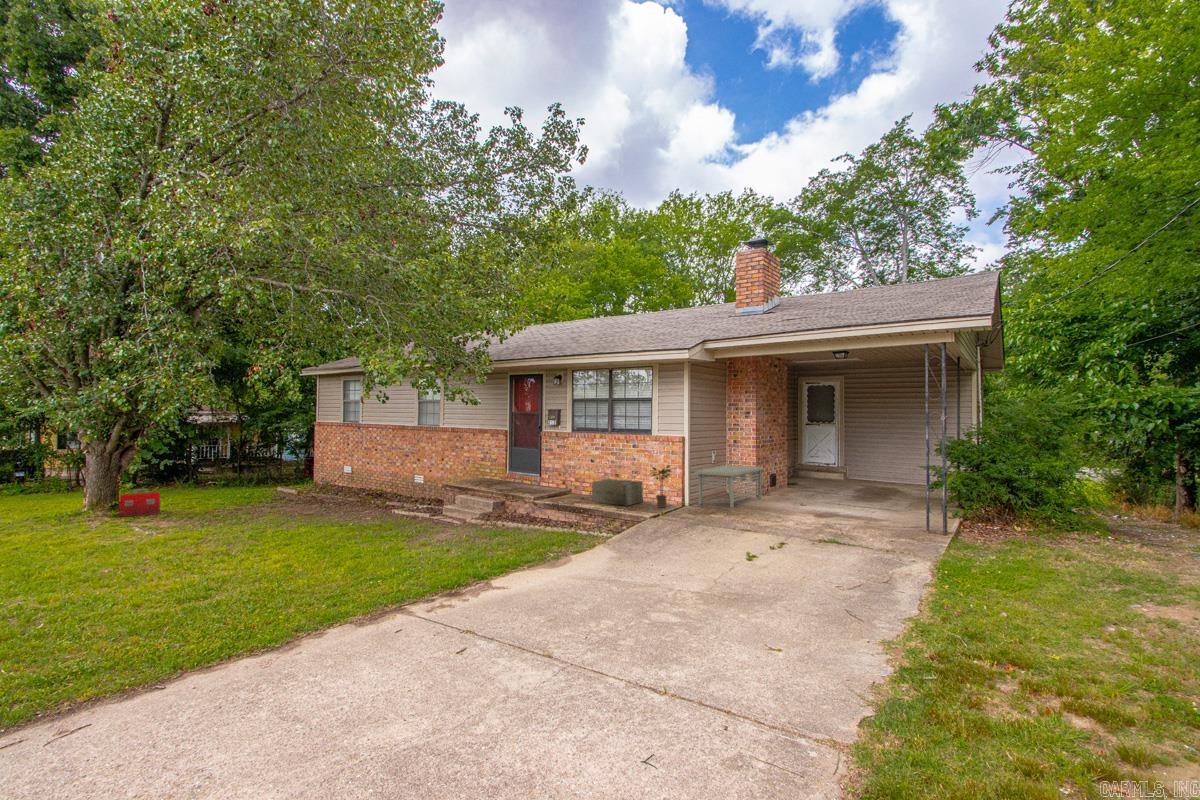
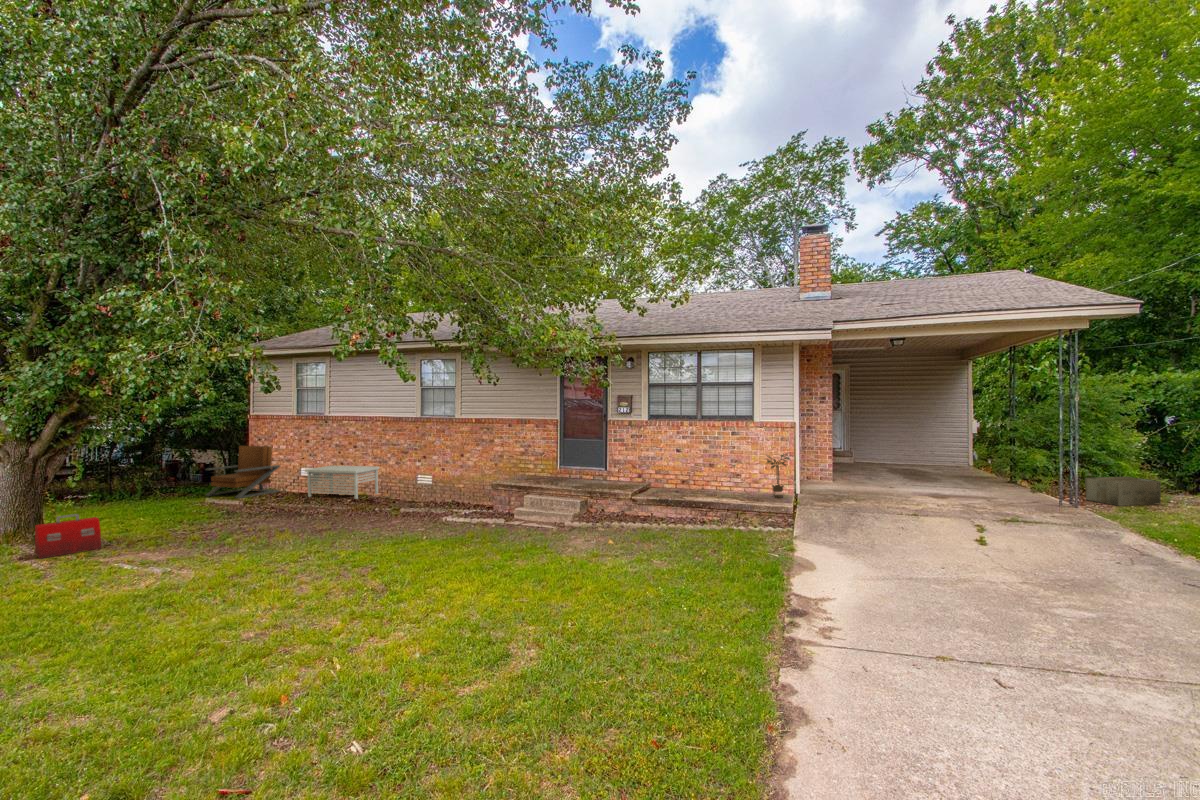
lounge chair: none [275,447,327,488] -> present [206,446,280,499]
storage bench: present [695,465,763,507] -> present [305,466,379,499]
cardboard box: present [592,479,643,506] -> present [1085,477,1161,506]

